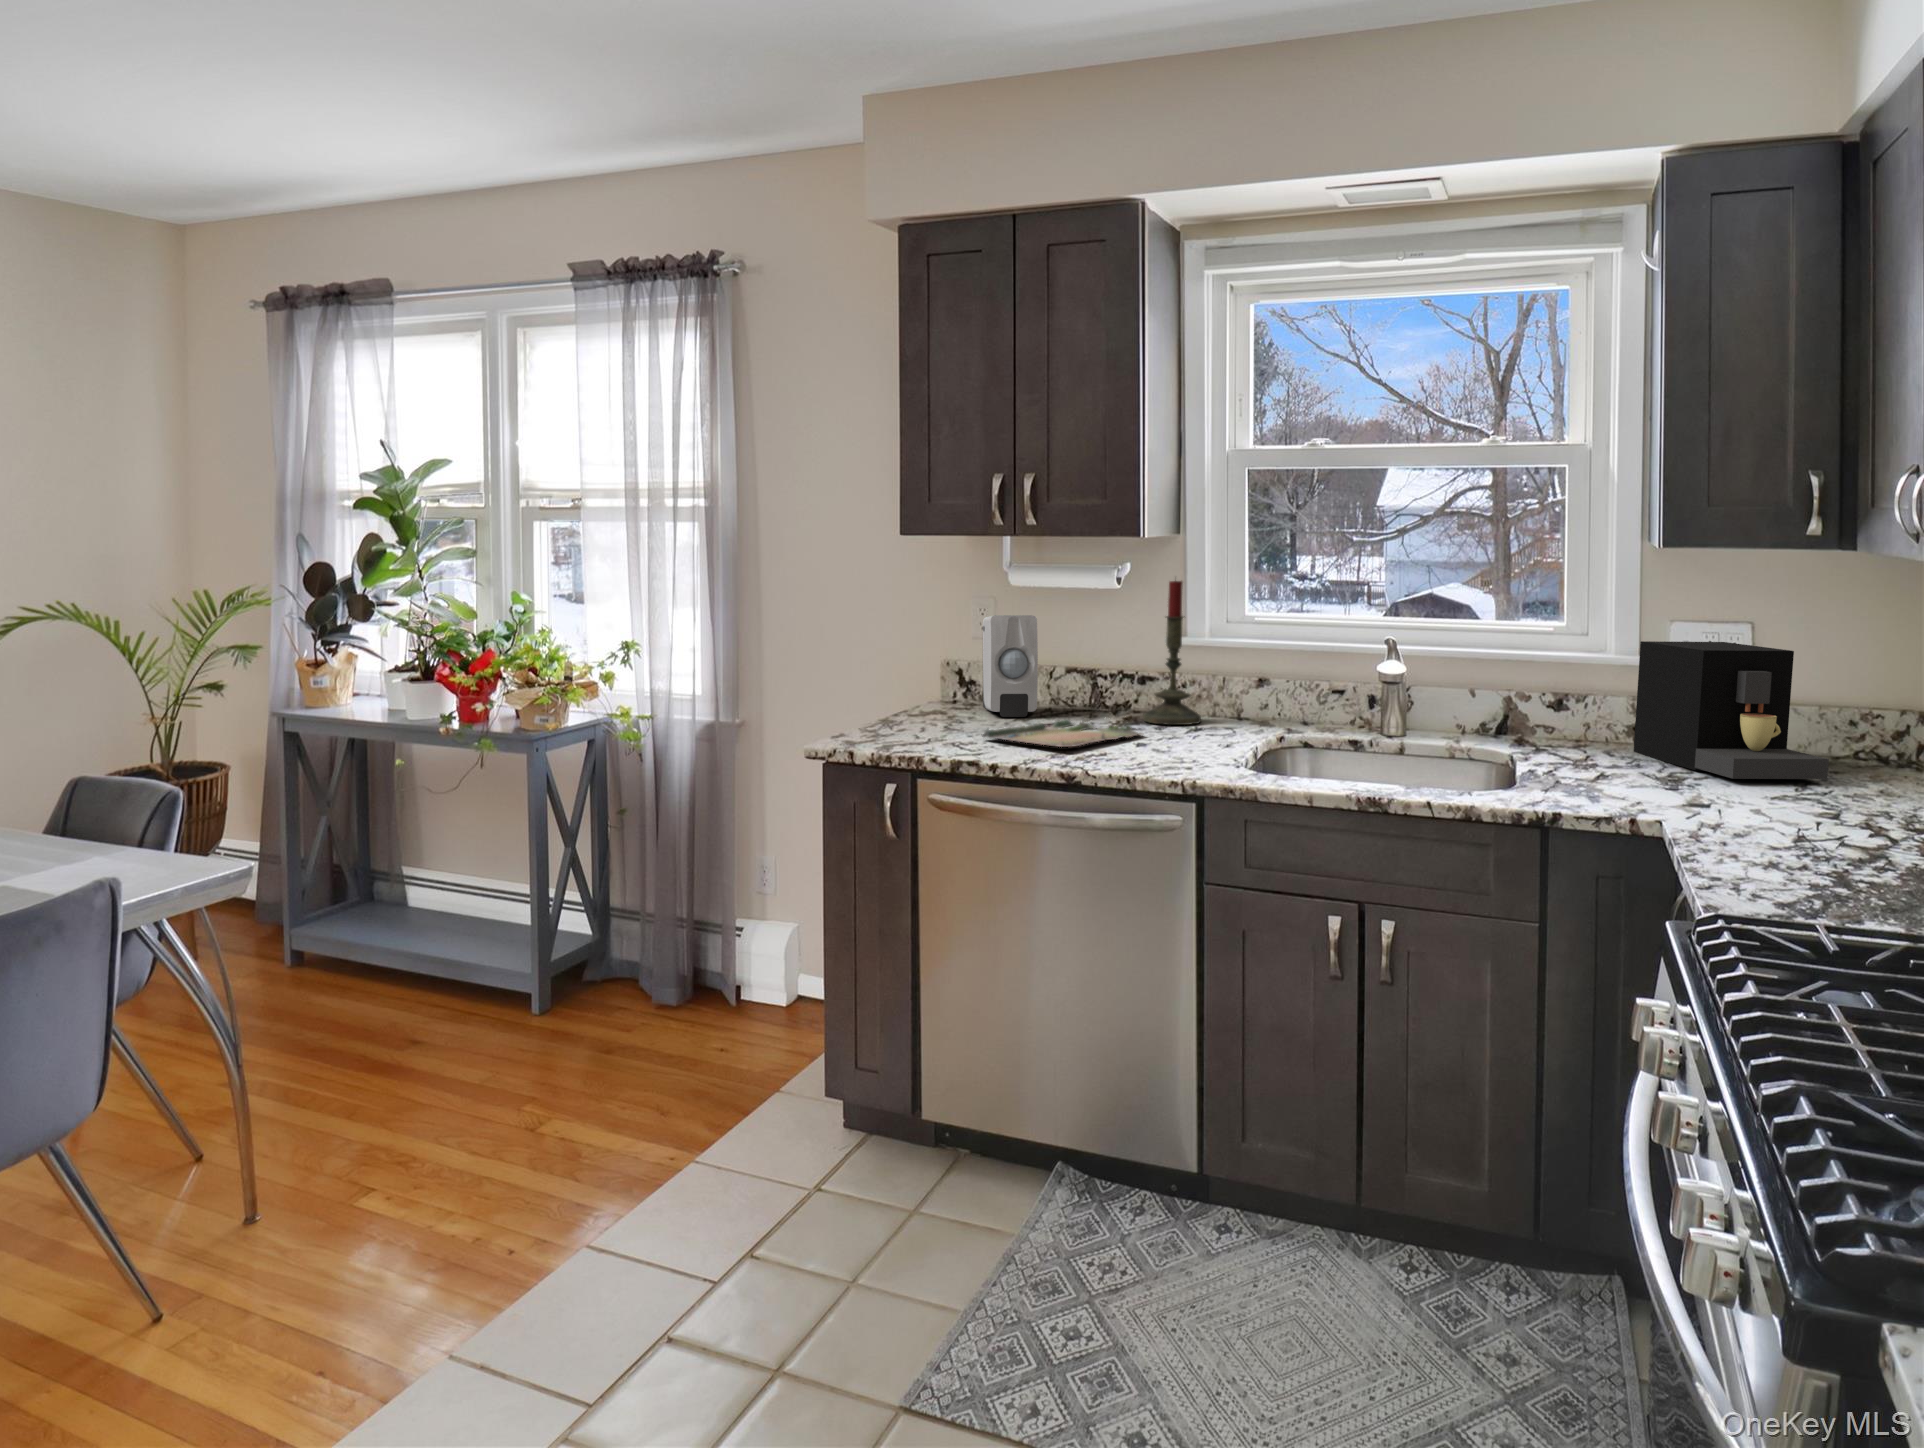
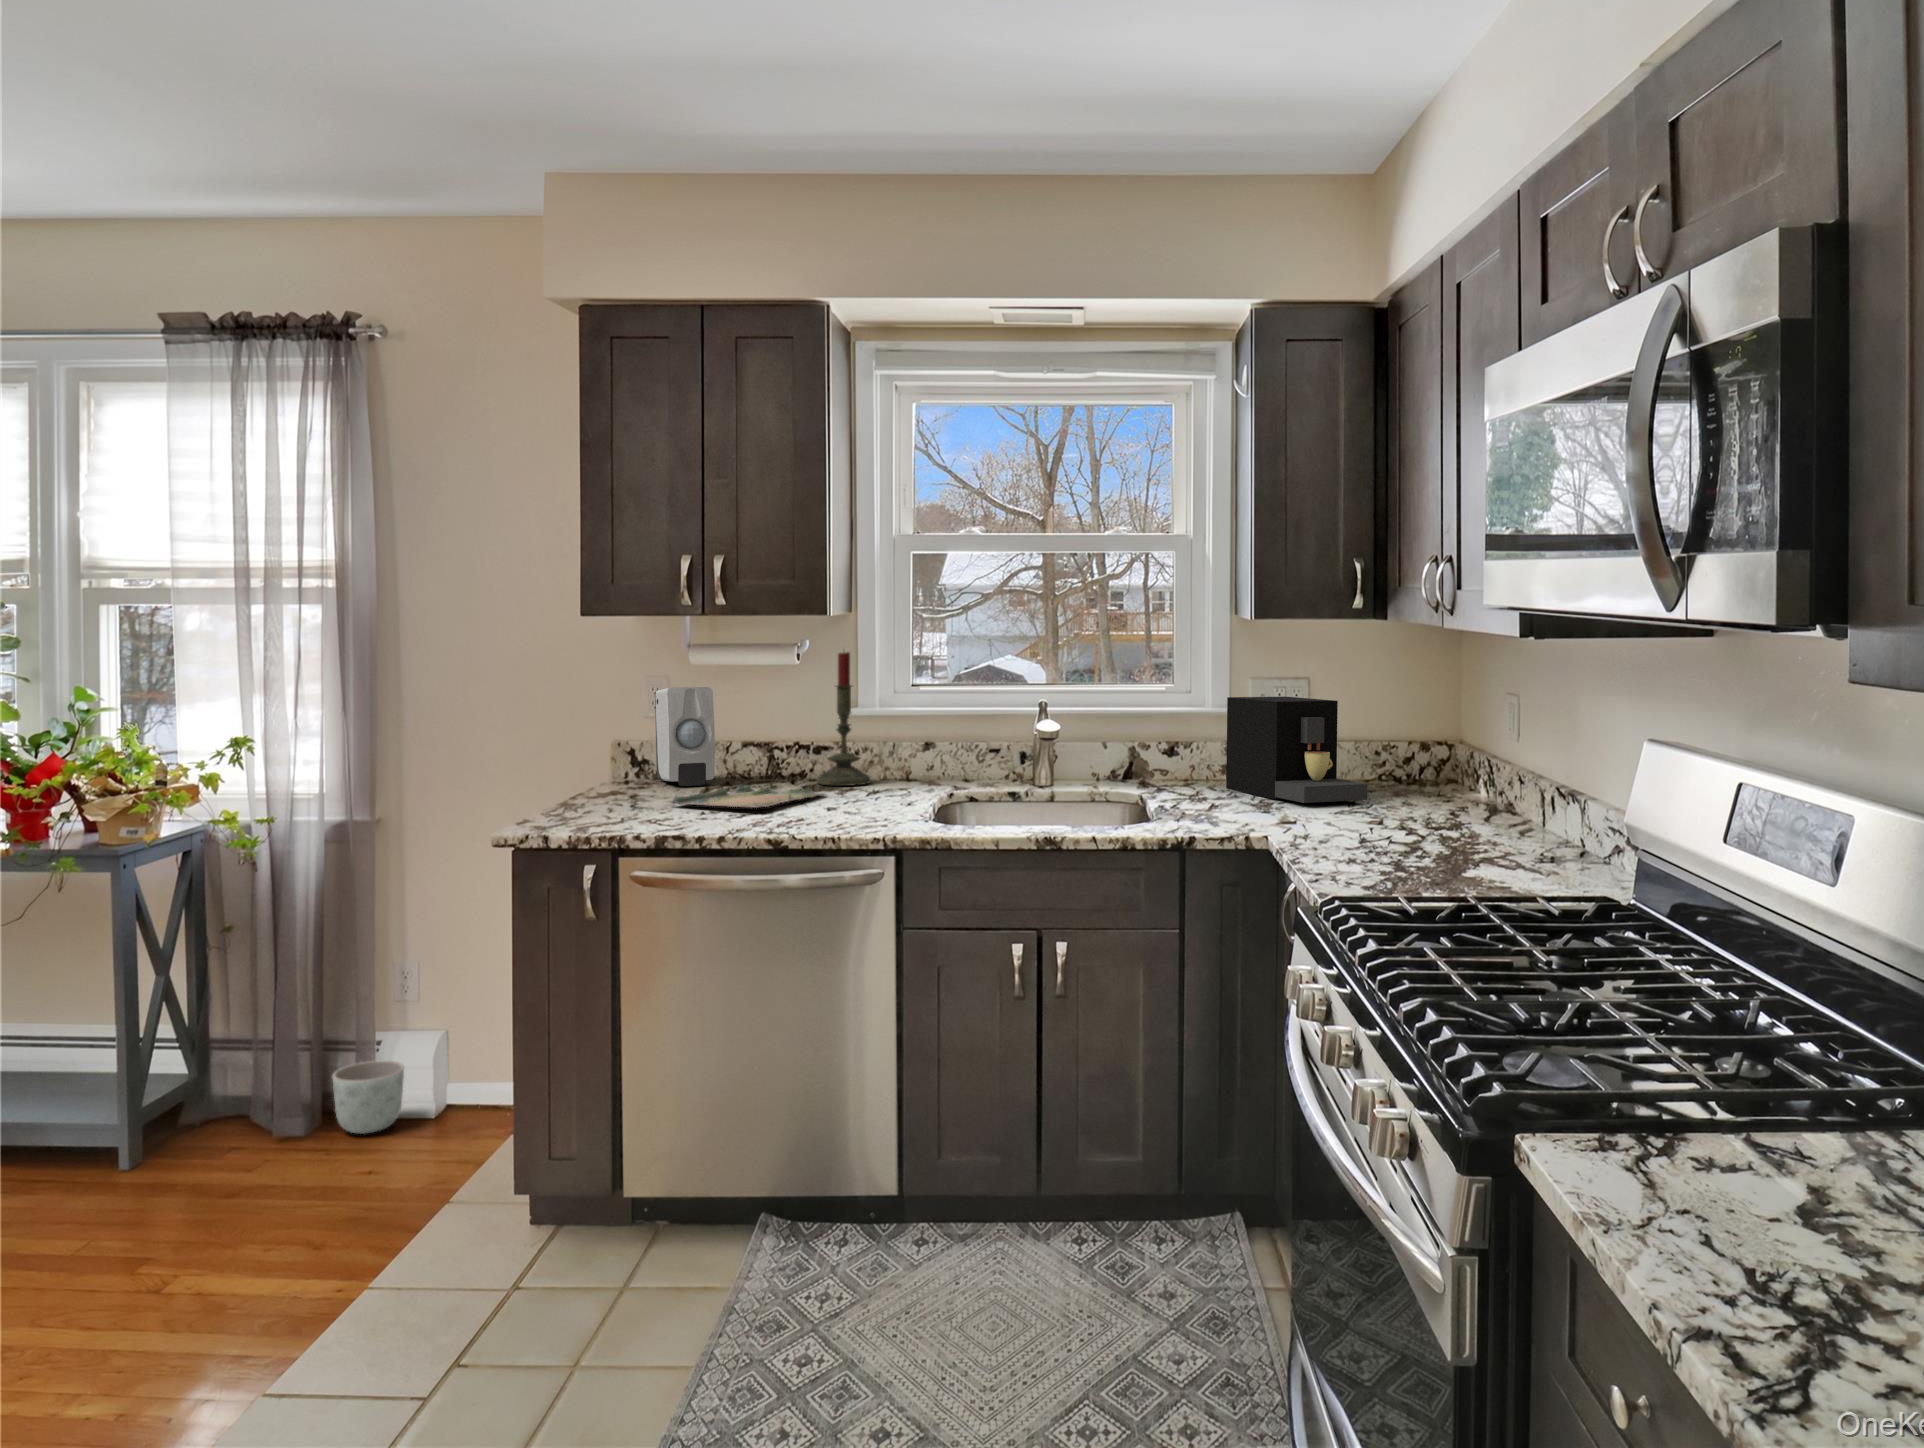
planter: none [694,956,755,1022] -> present [332,1061,404,1134]

